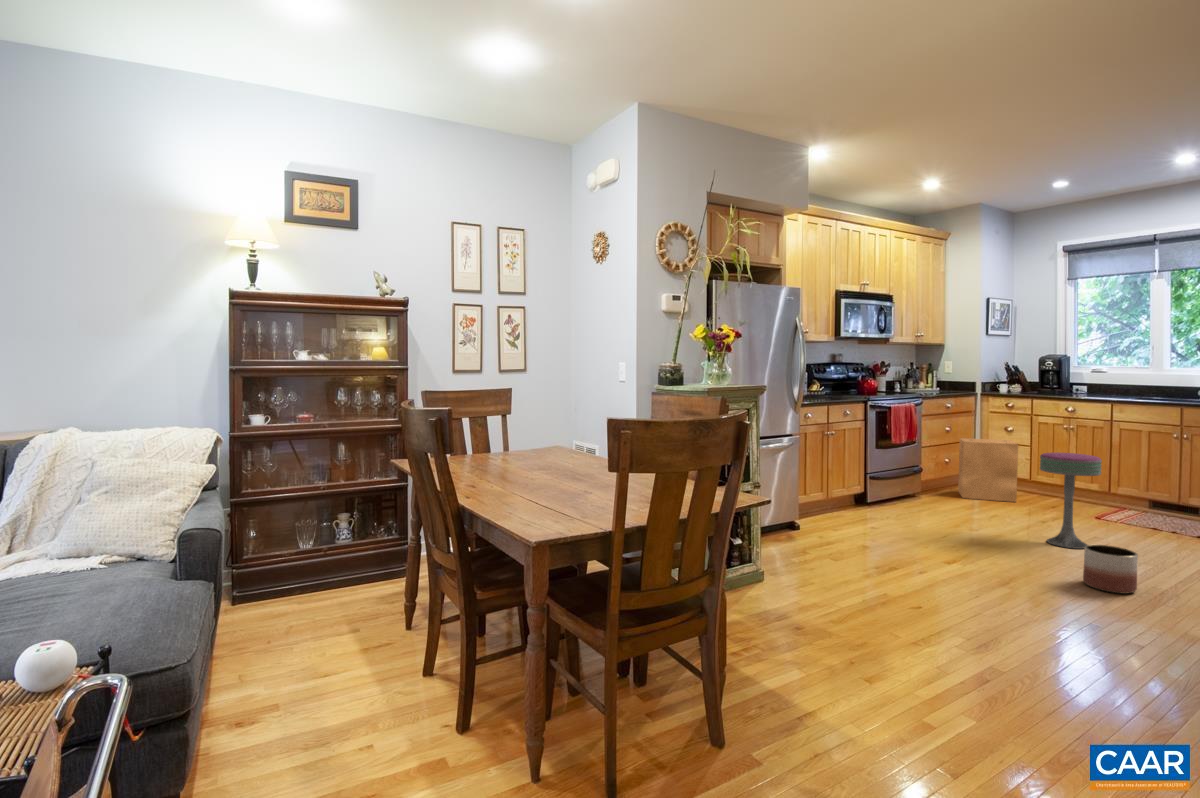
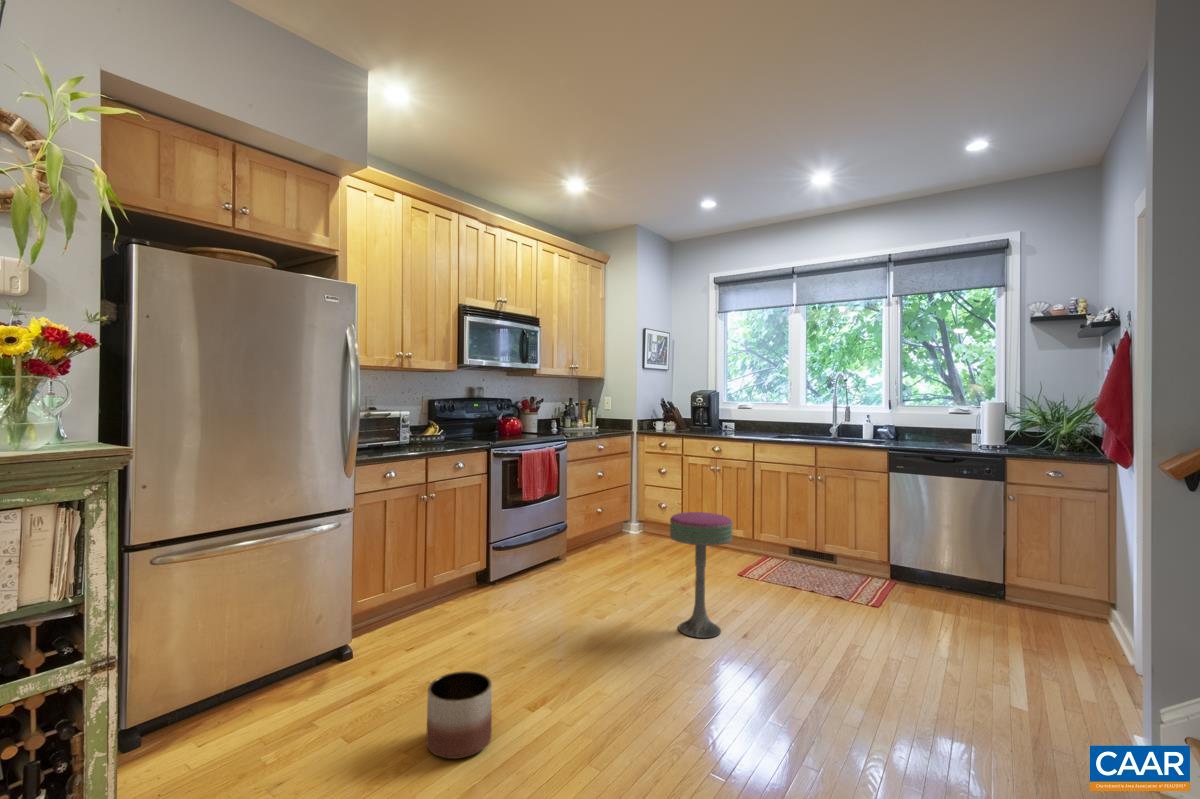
cardboard box: present [958,438,1018,502] -> none [612,485,667,559]
planter: present [1083,545,1138,594] -> present [426,671,492,759]

